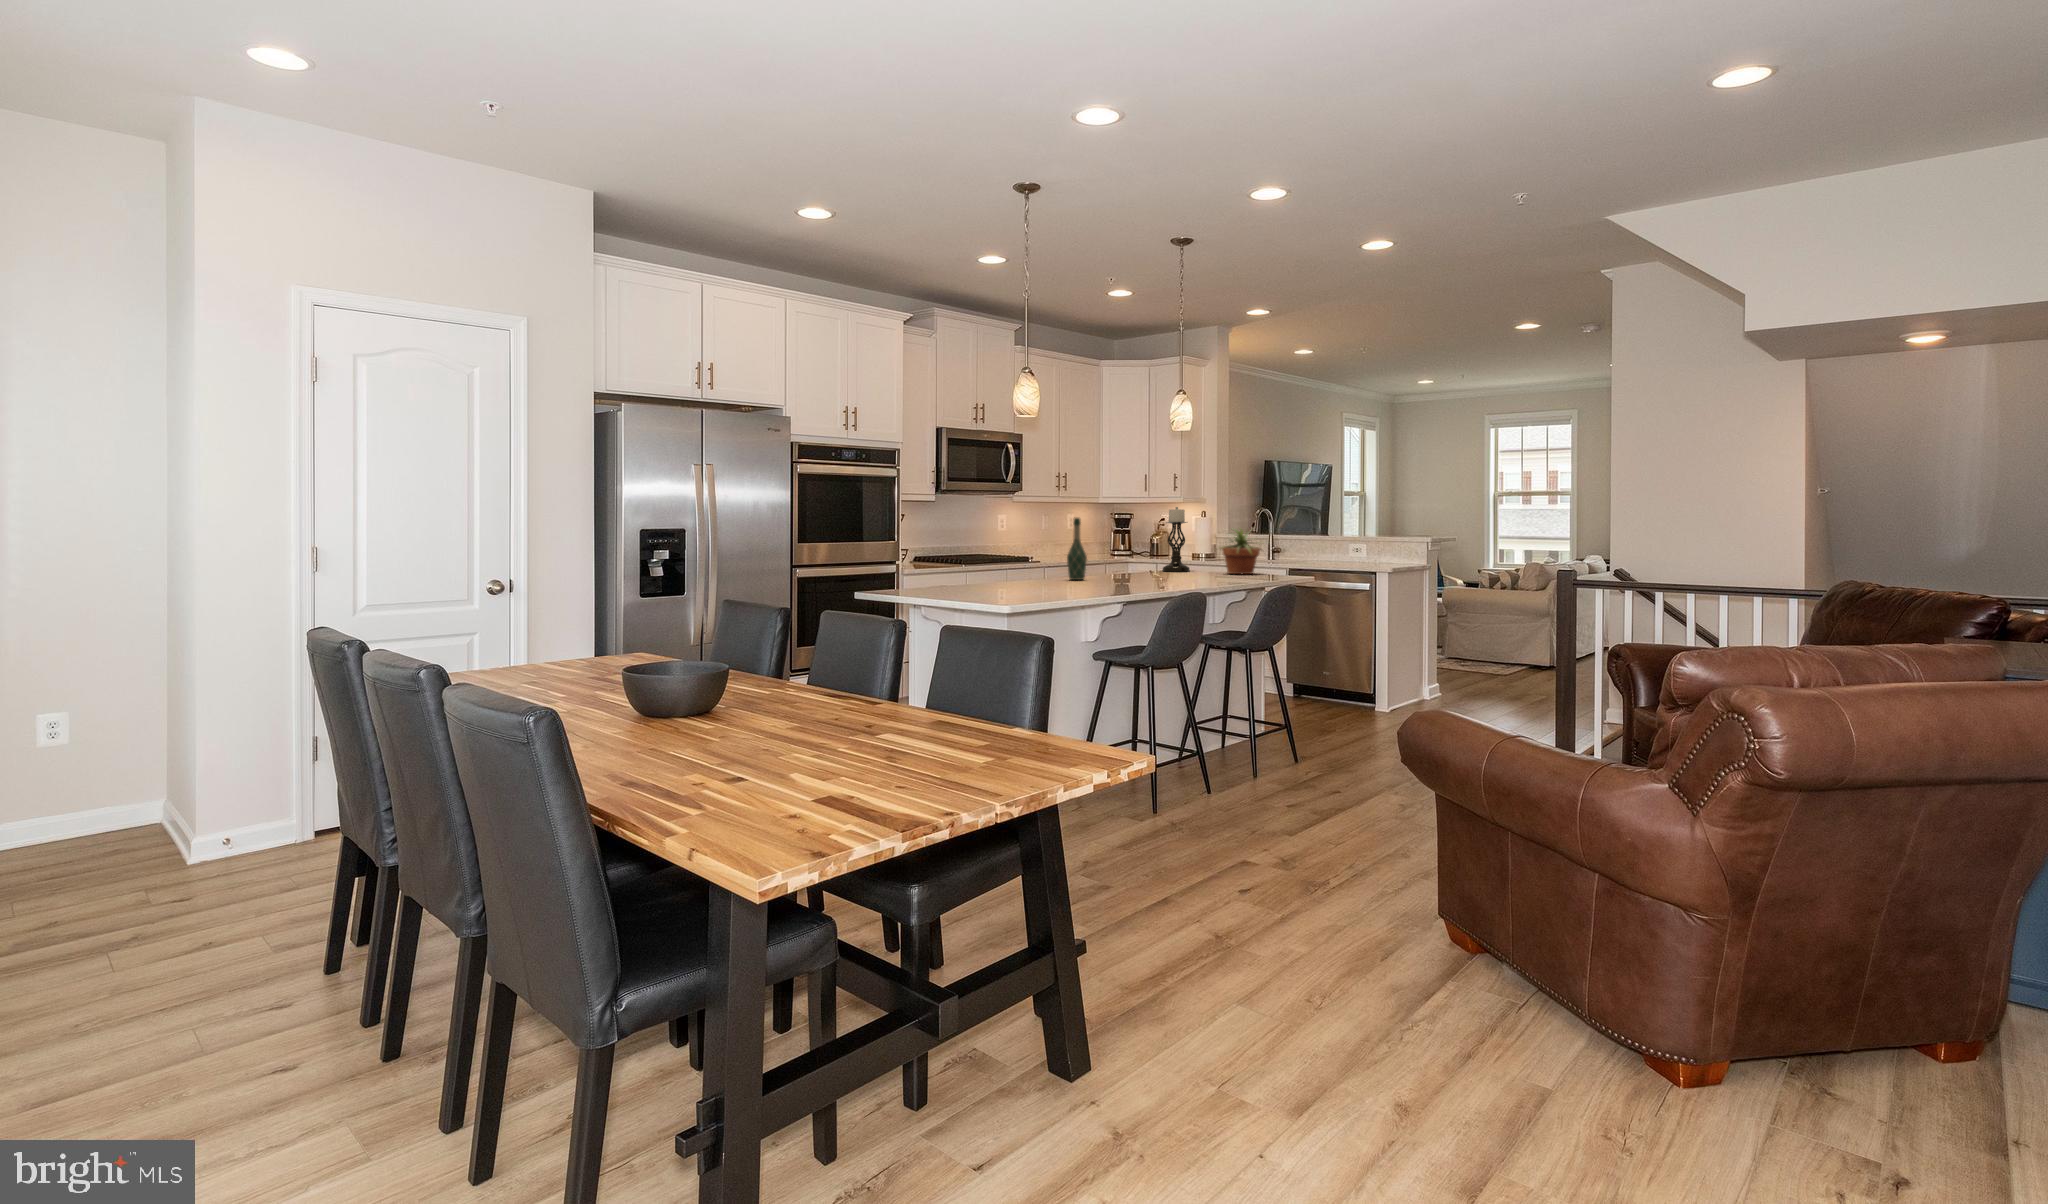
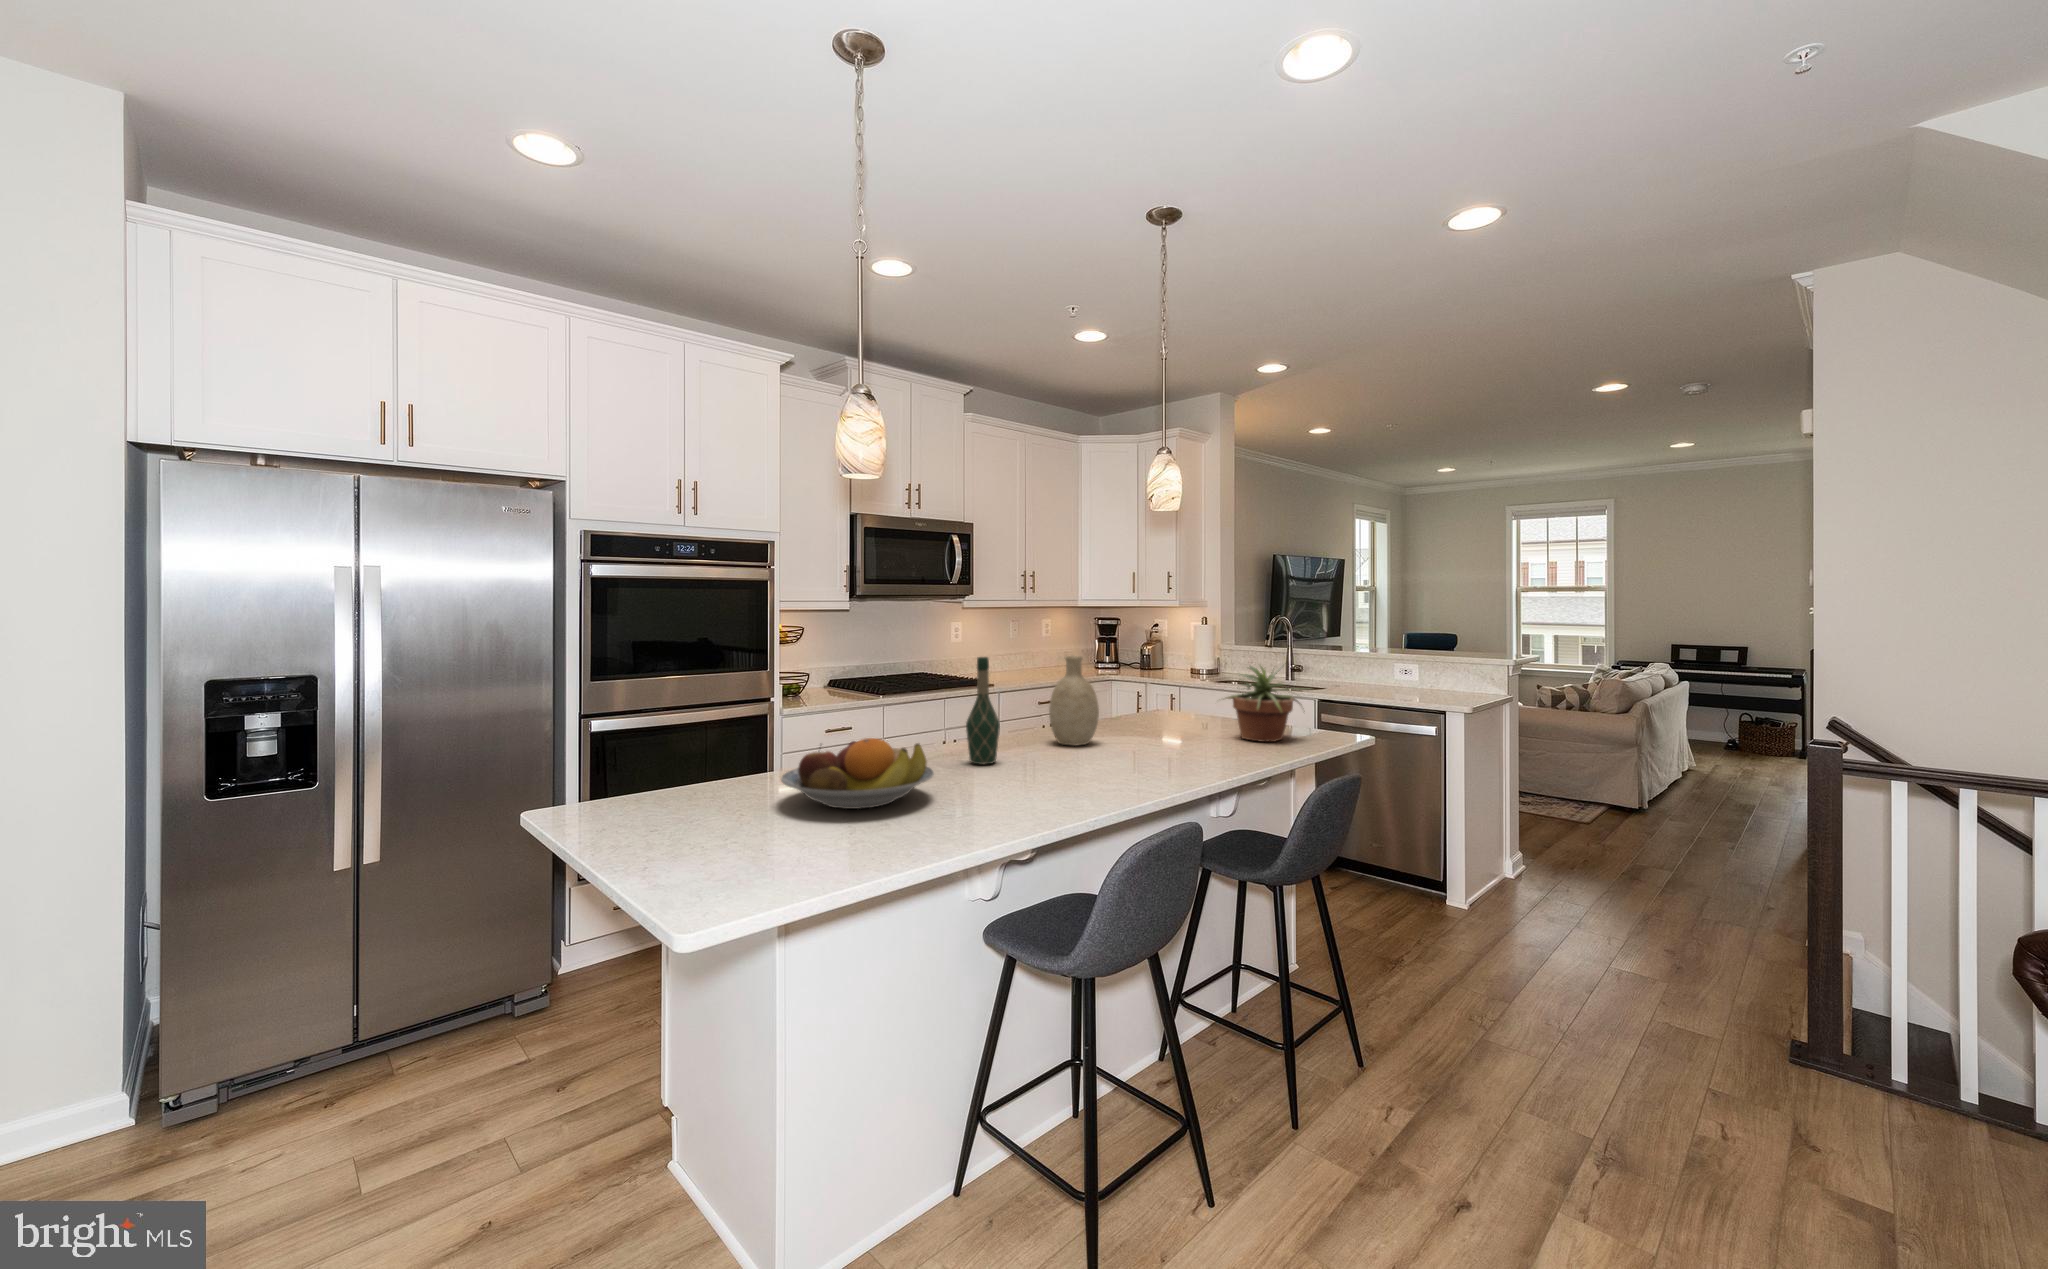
candle holder: present [1162,507,1190,572] -> none [1140,628,1182,728]
decorative vase: none [1109,521,1140,576] -> present [1049,655,1099,746]
fruit bowl: none [986,553,1065,588] -> present [781,738,934,809]

